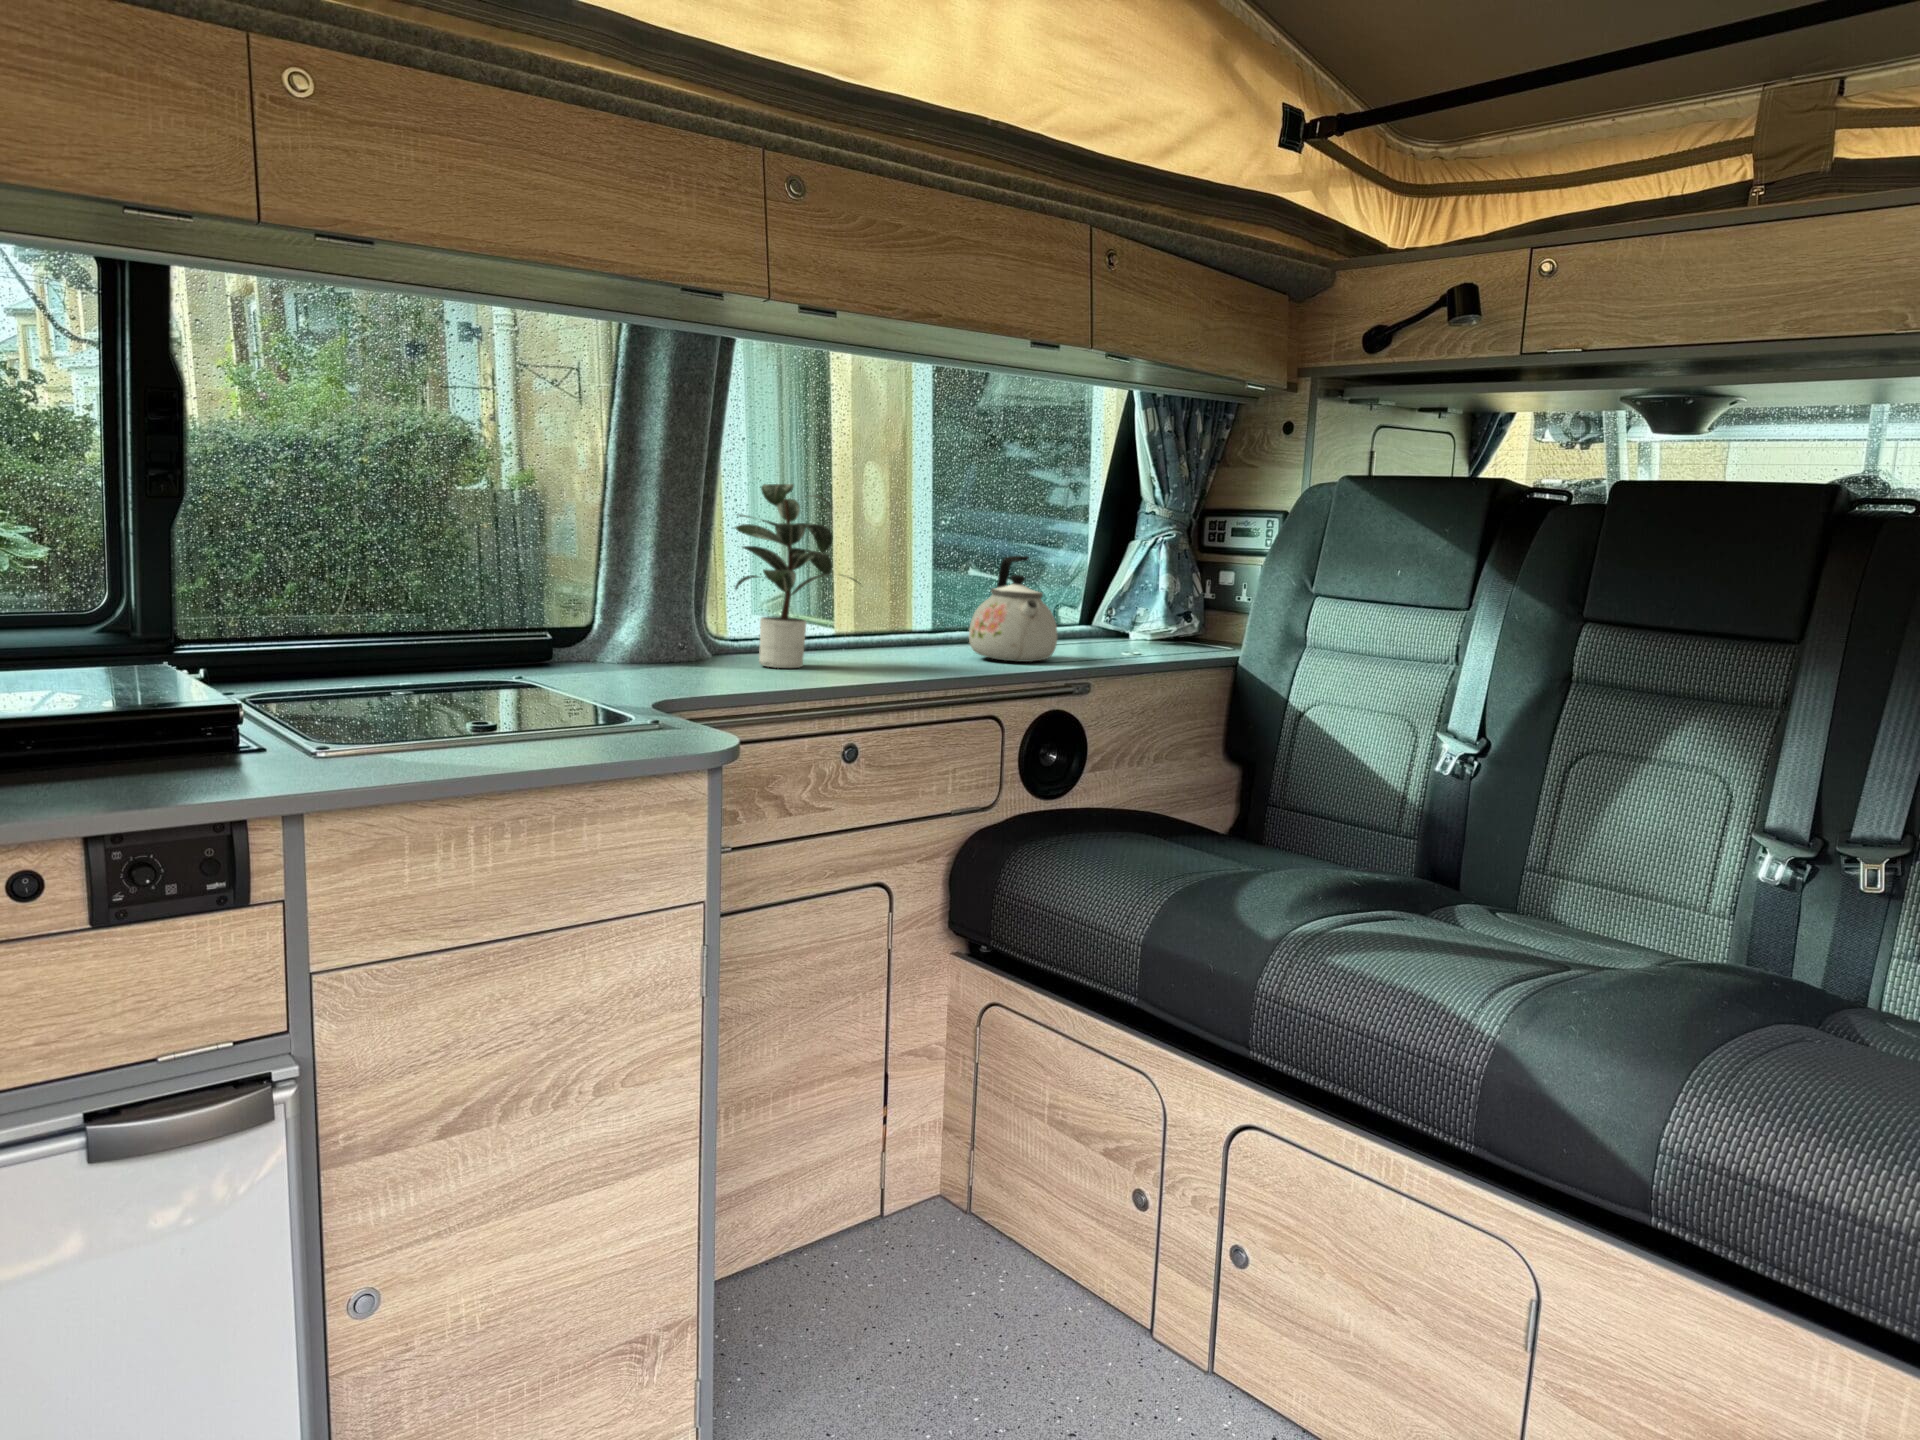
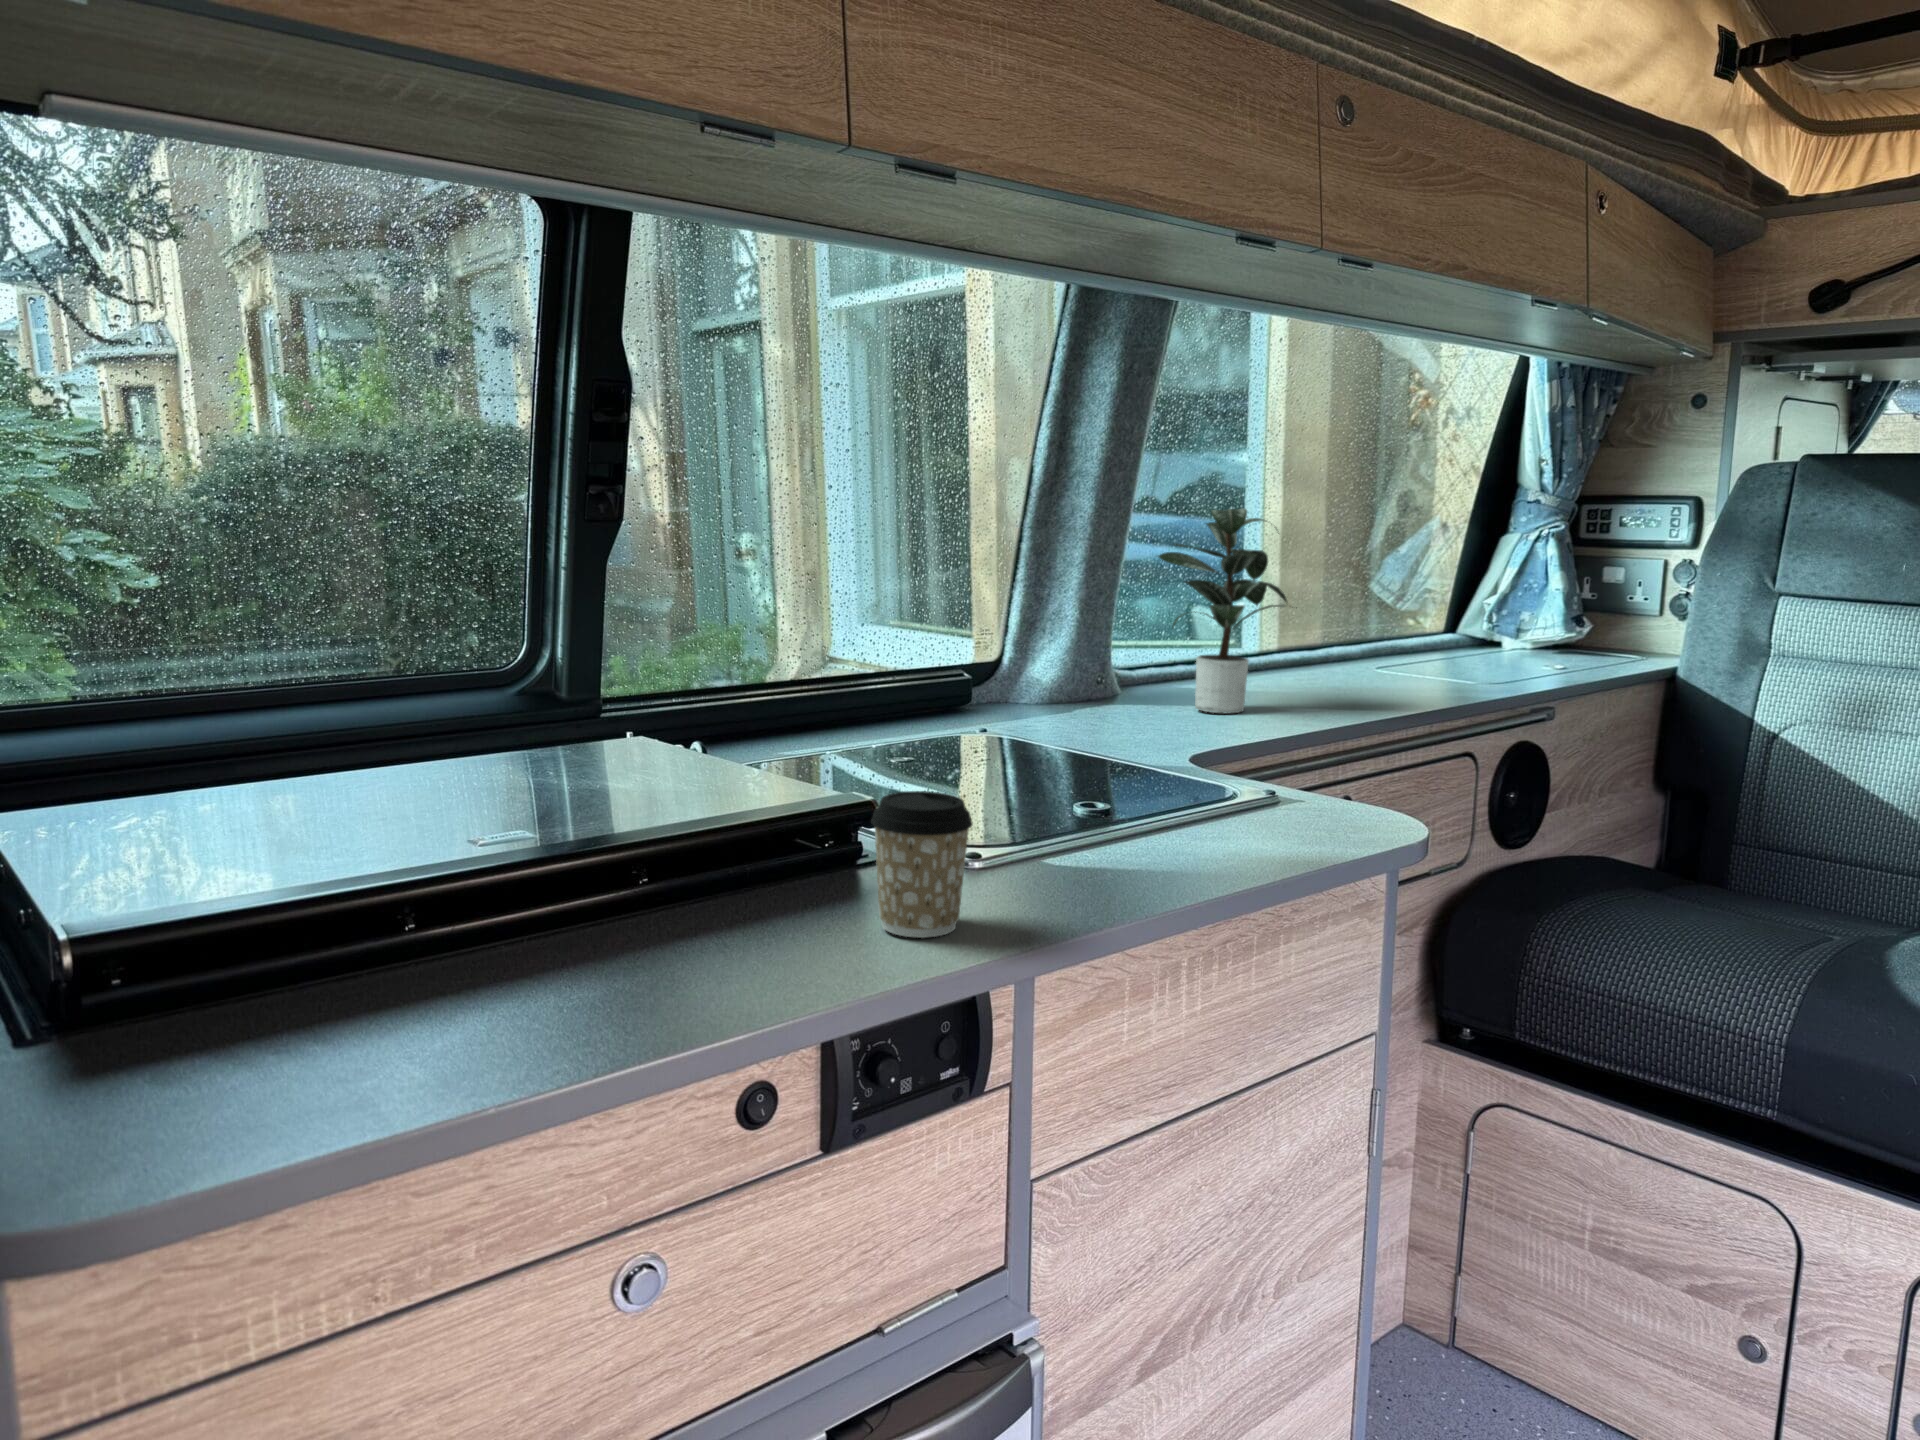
kettle: present [969,556,1057,662] -> none [1392,570,1498,689]
coffee cup: none [91,662,204,794] -> present [871,791,973,938]

